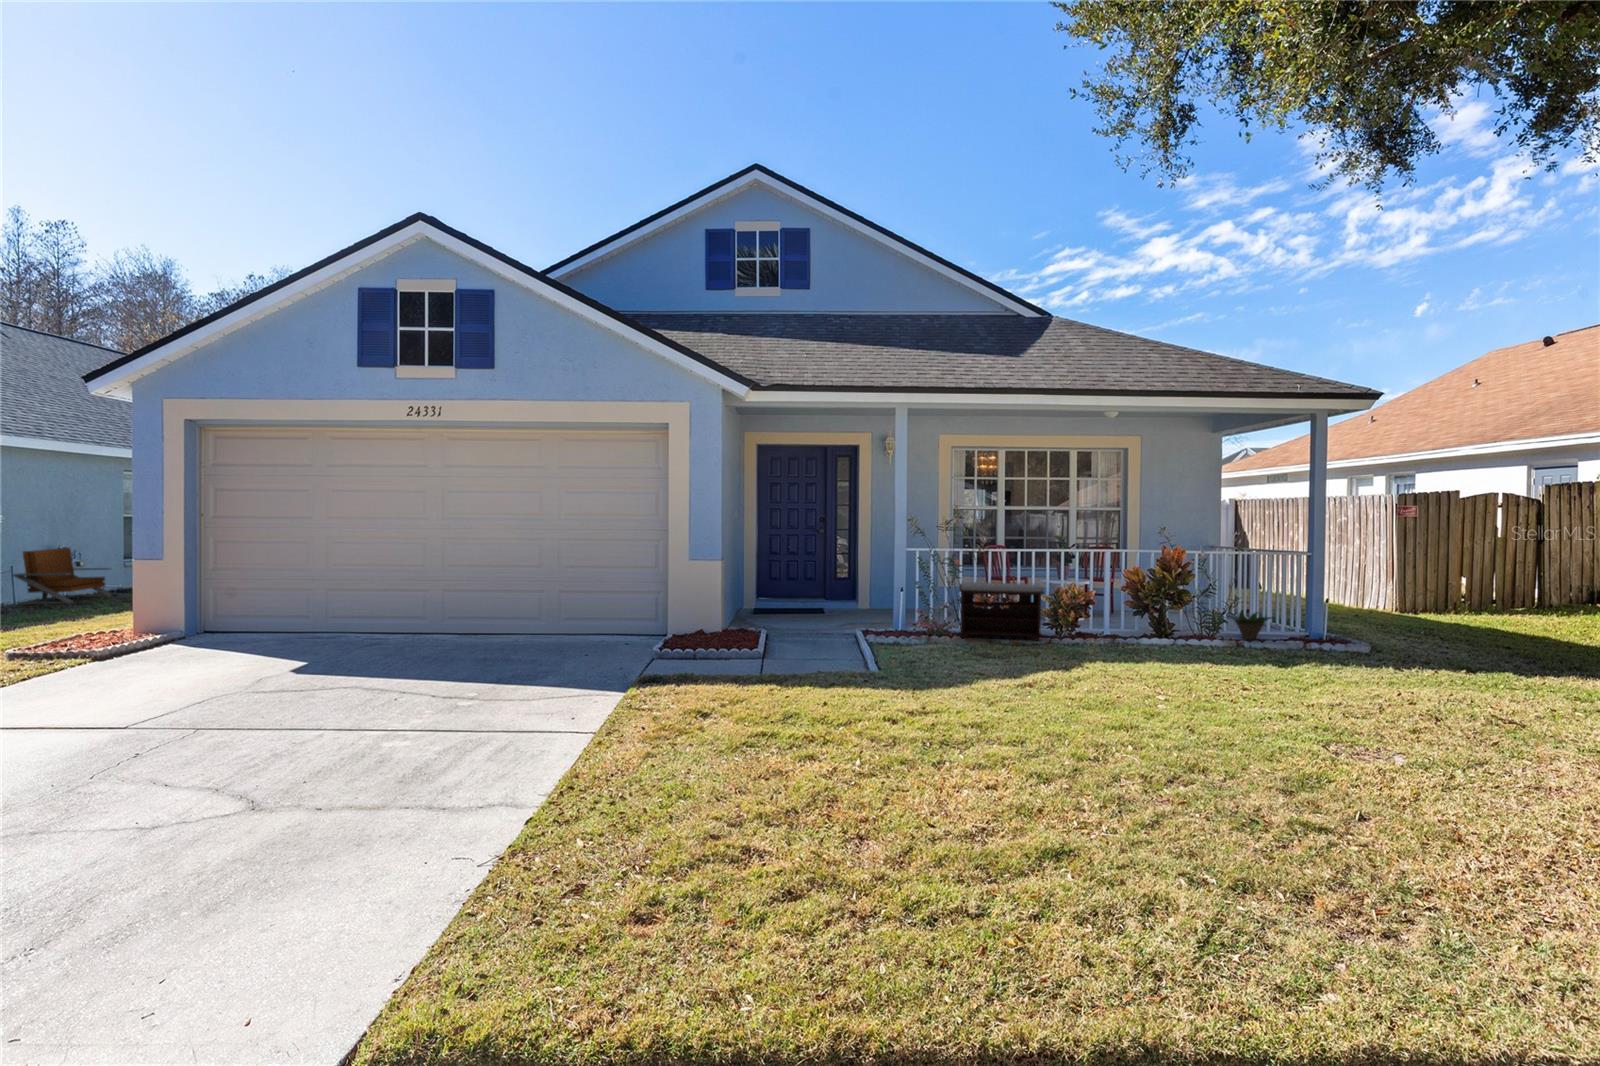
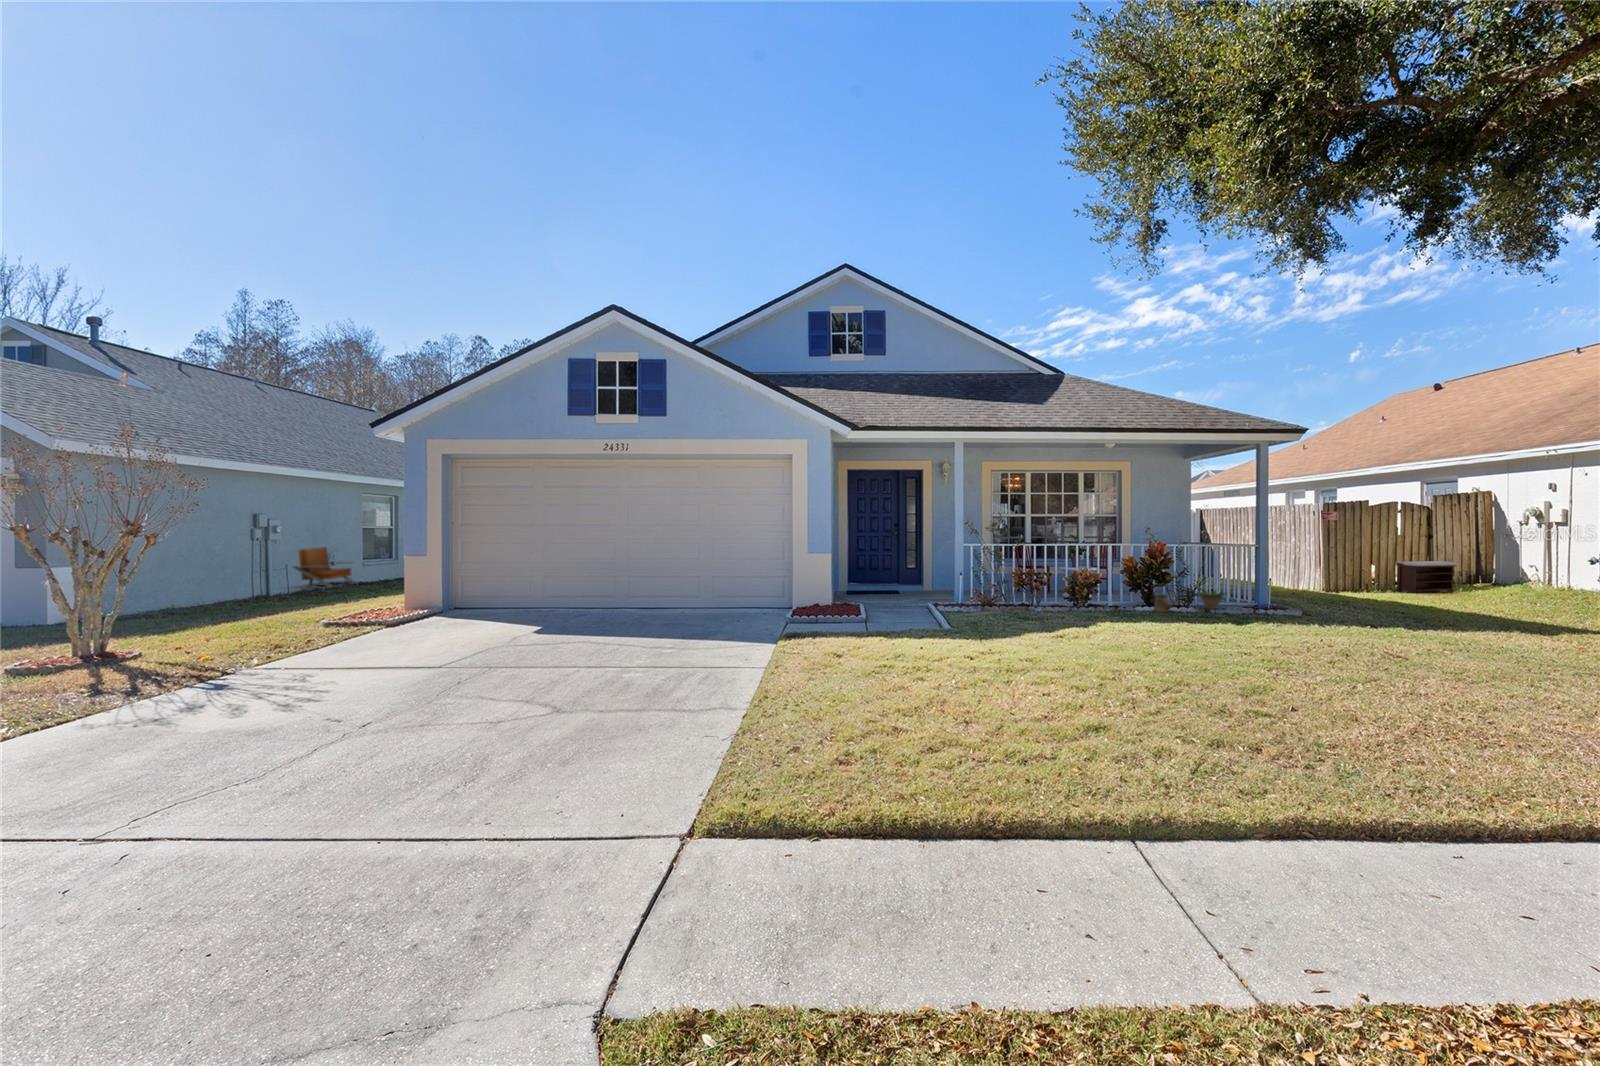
bench: present [959,582,1044,641] -> present [1396,561,1456,593]
watering can: none [1167,619,1210,644] -> present [1154,594,1178,612]

